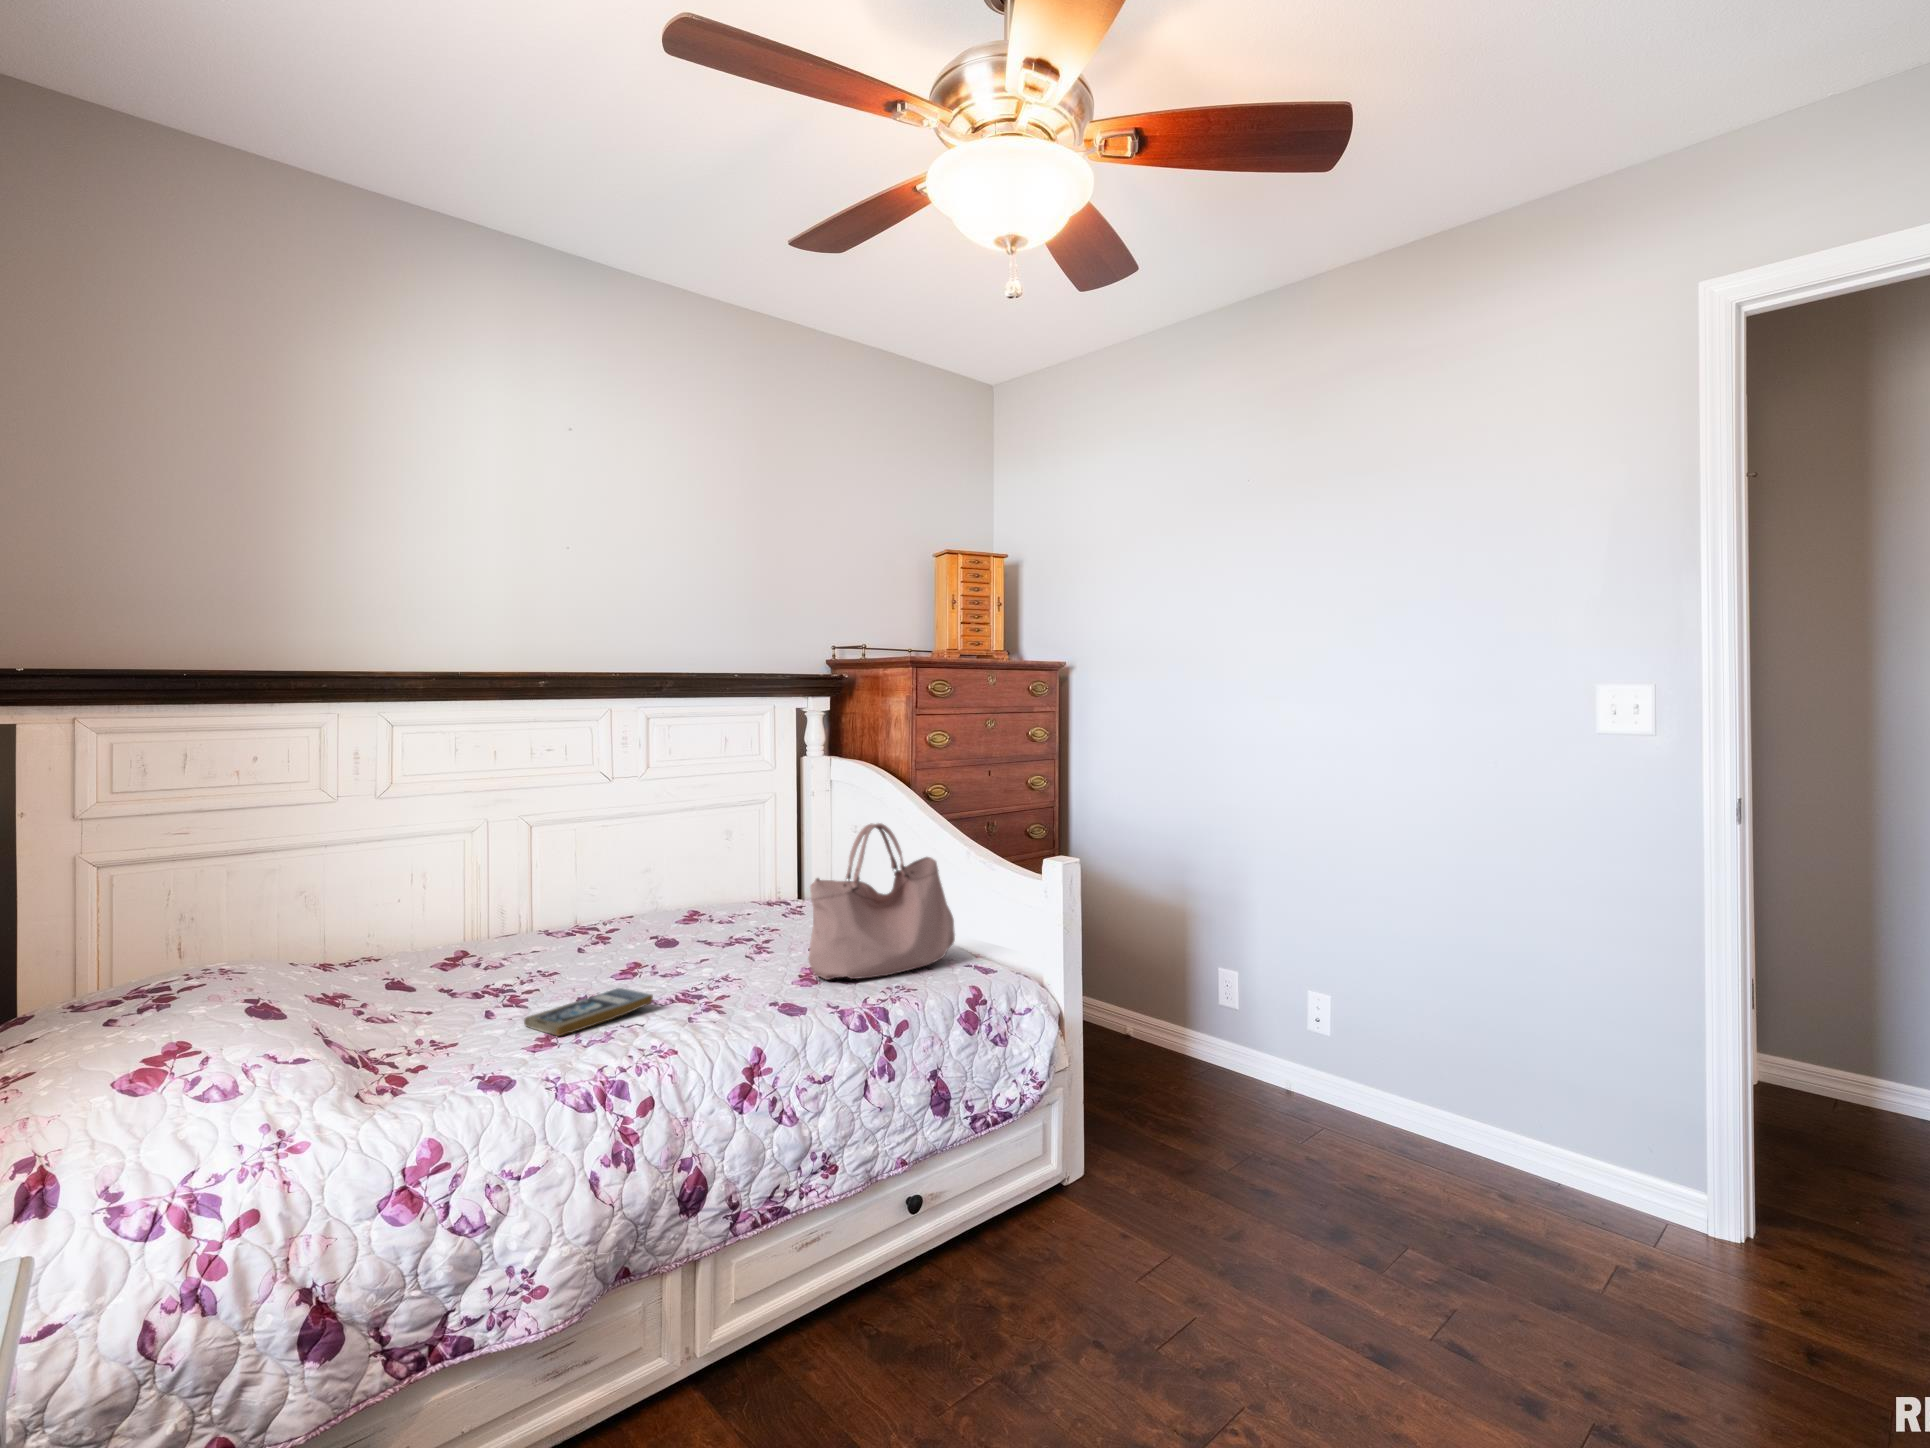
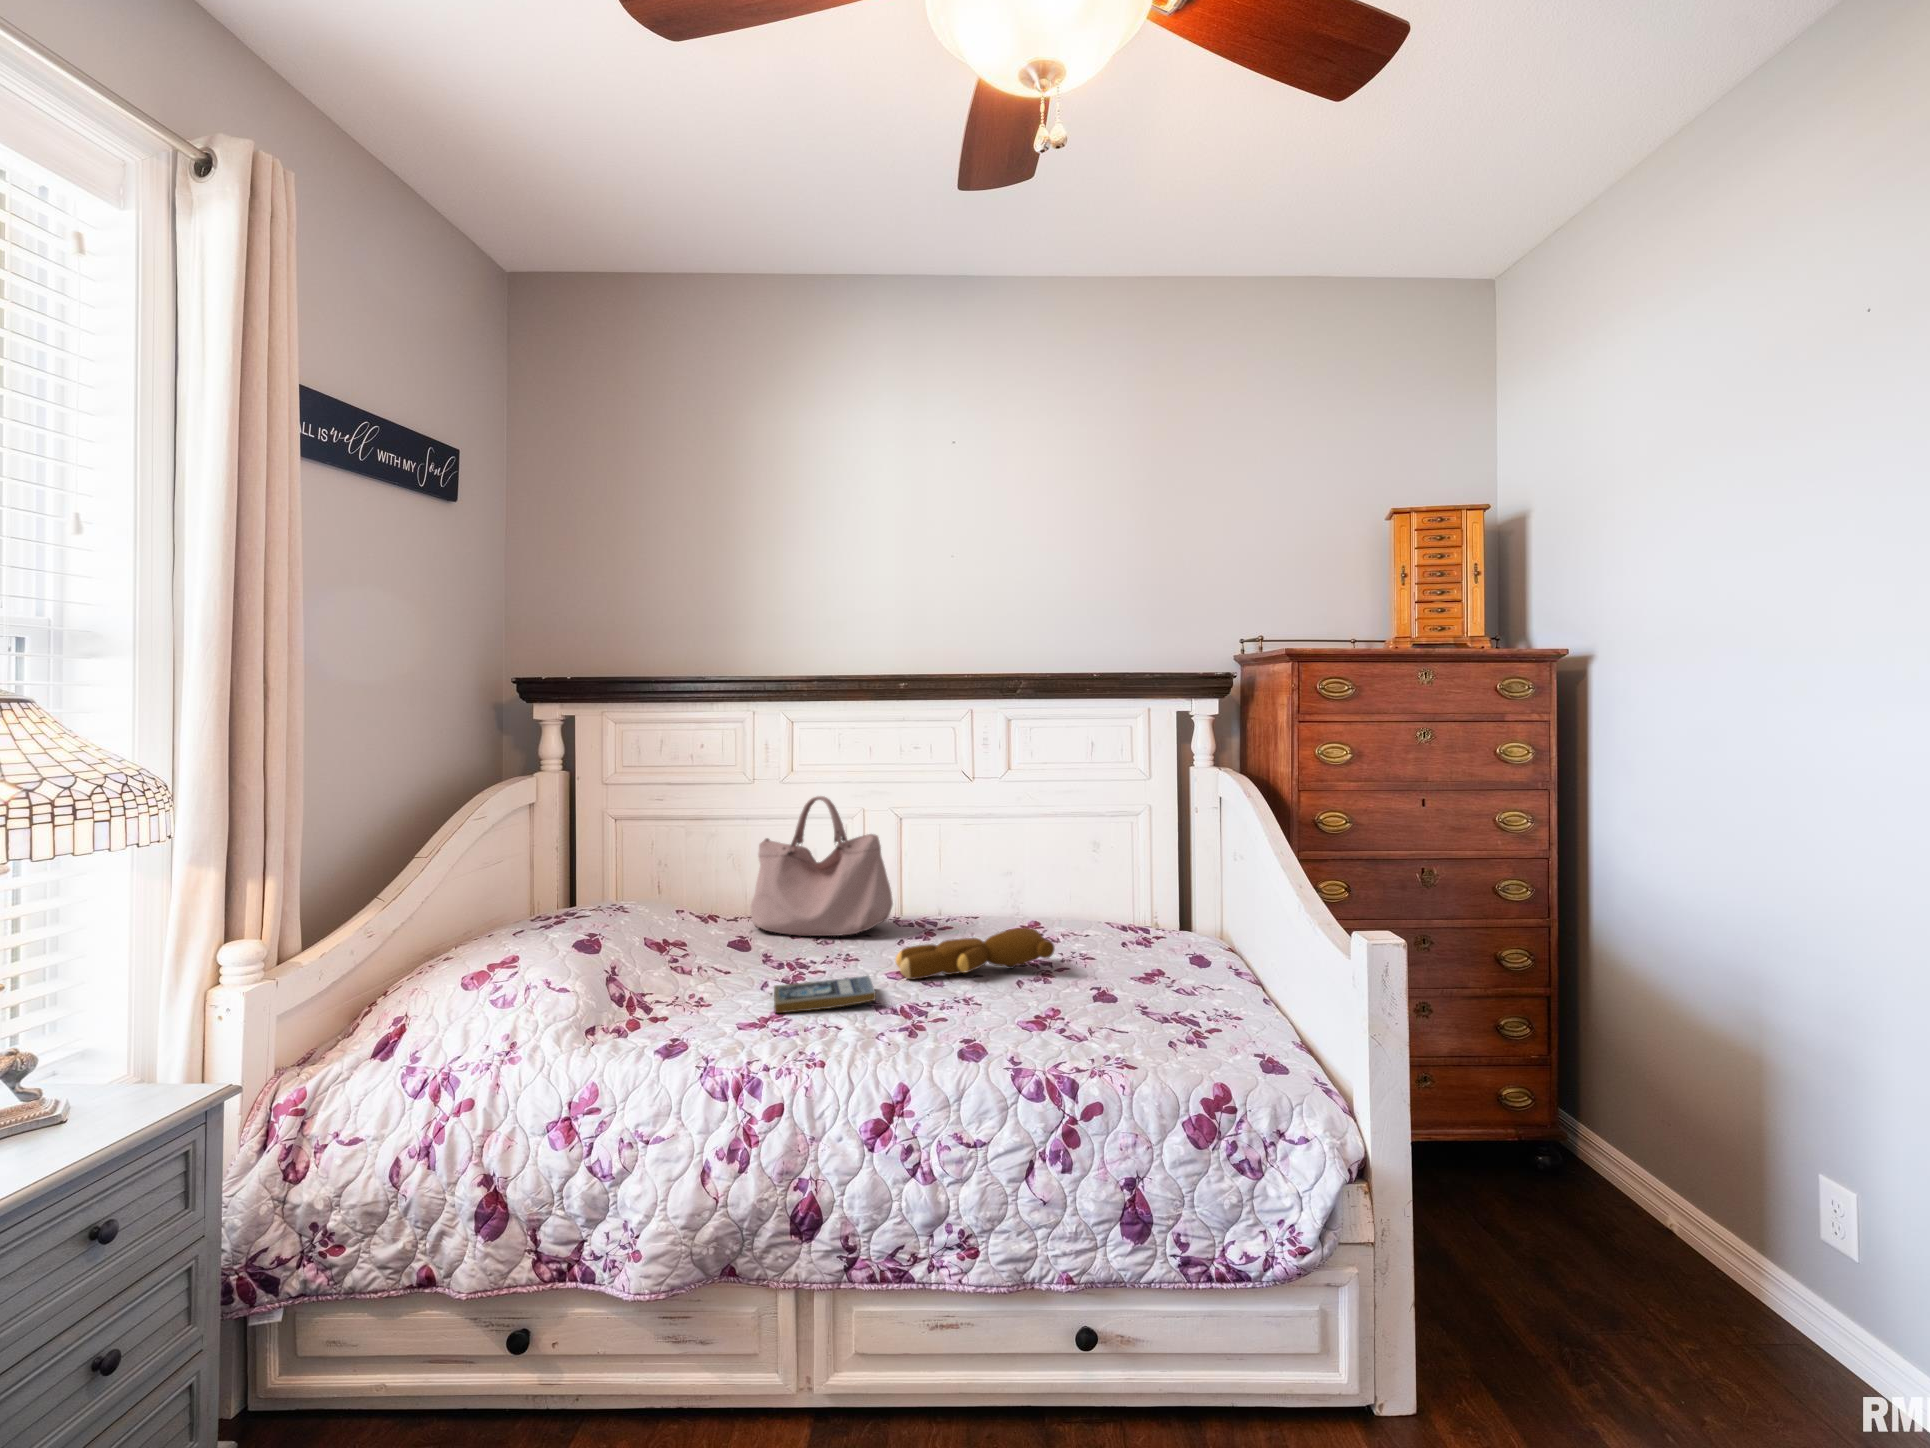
handbag: present [808,823,955,980] -> present [751,796,893,936]
teddy bear: none [618,923,766,987] -> present [896,928,1055,979]

